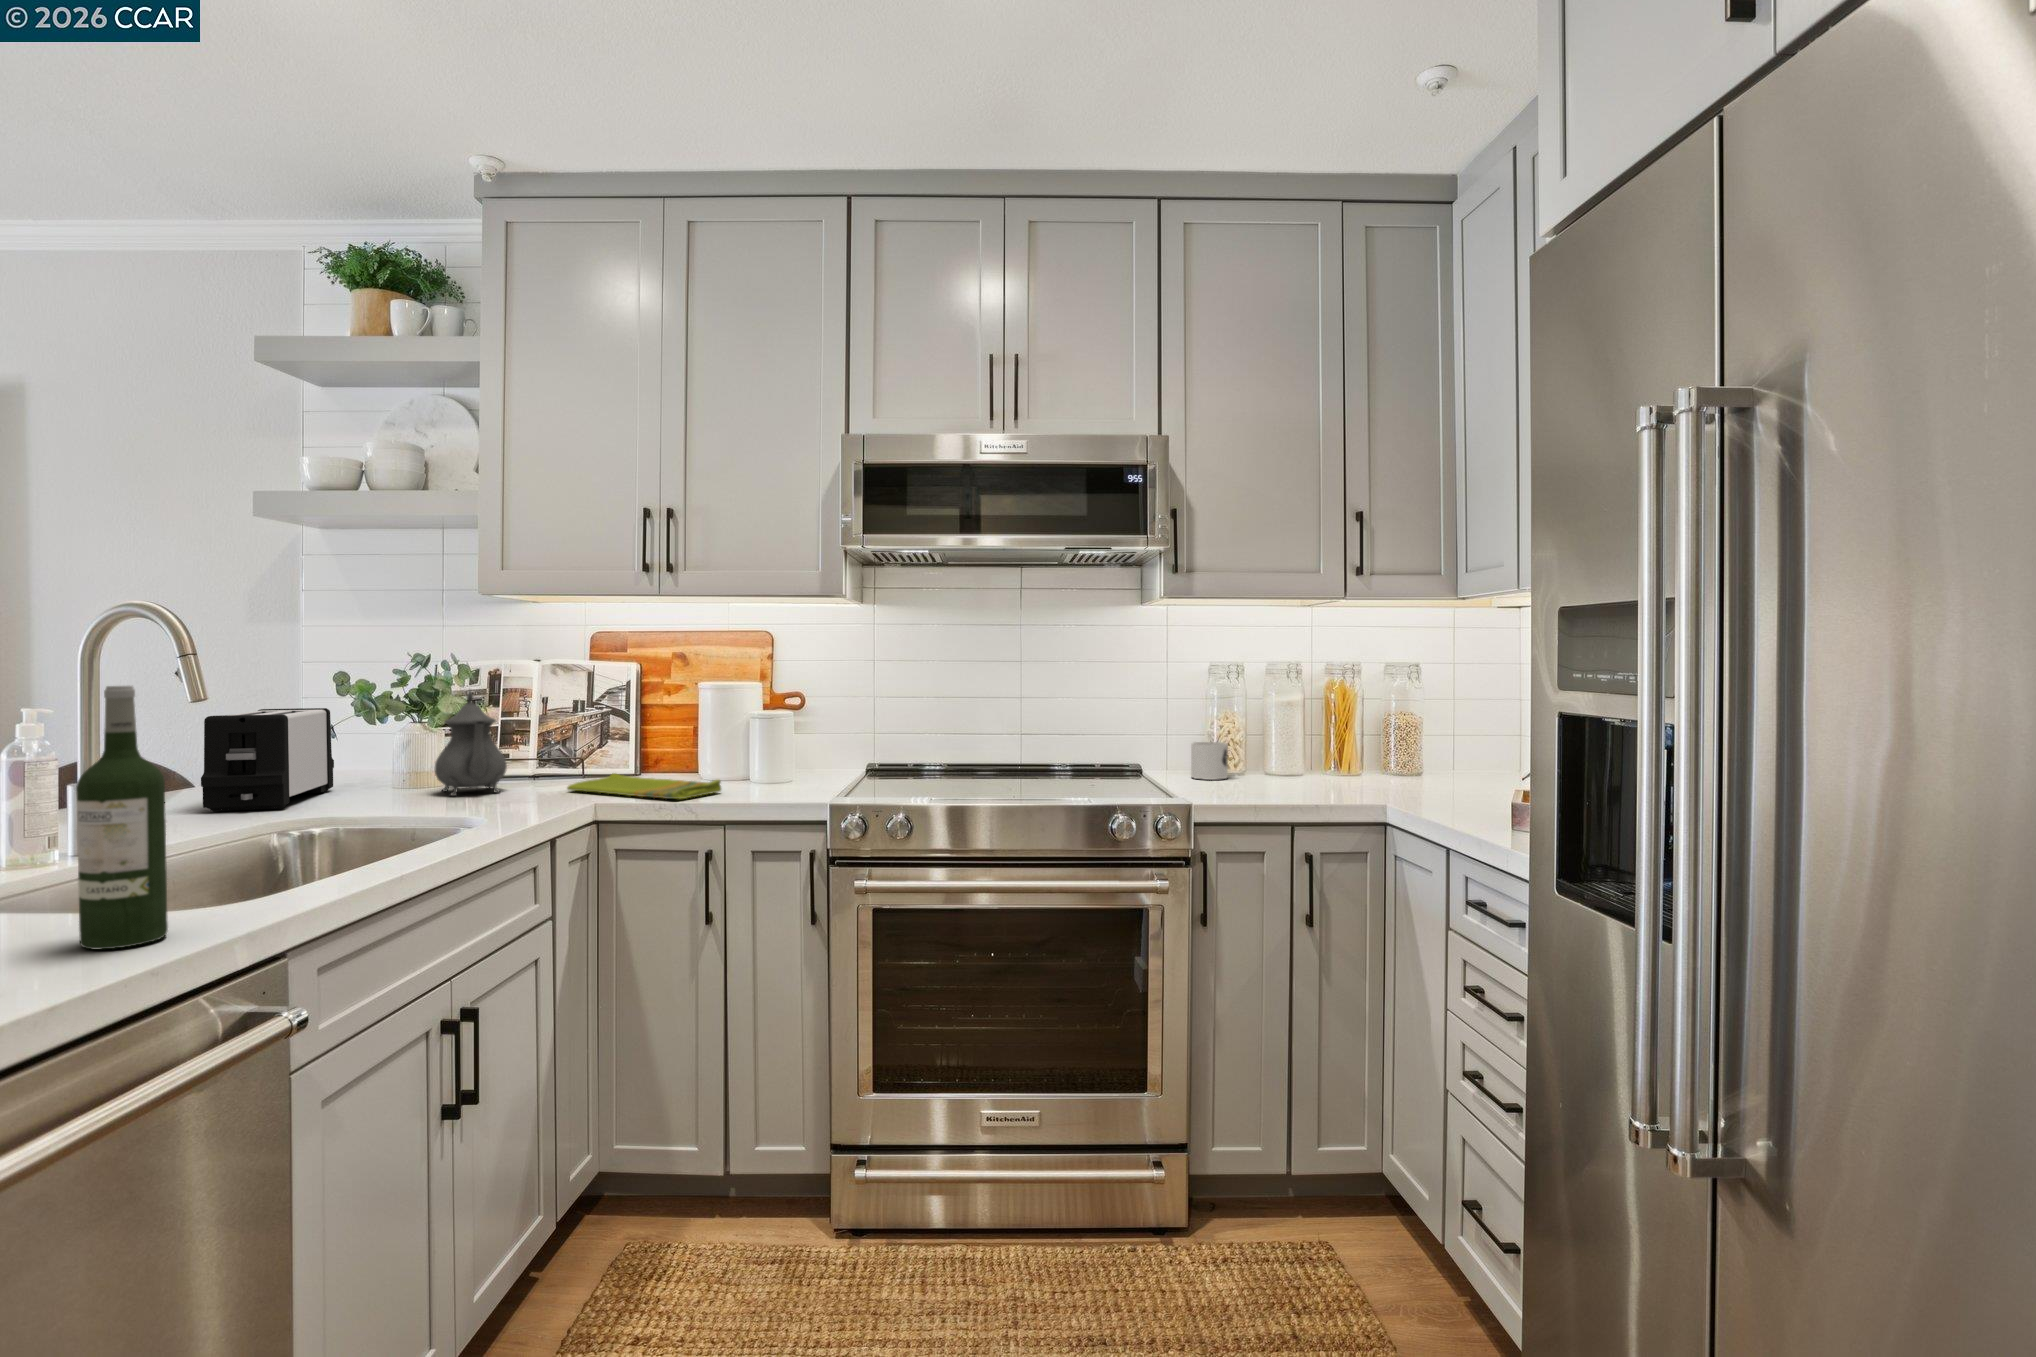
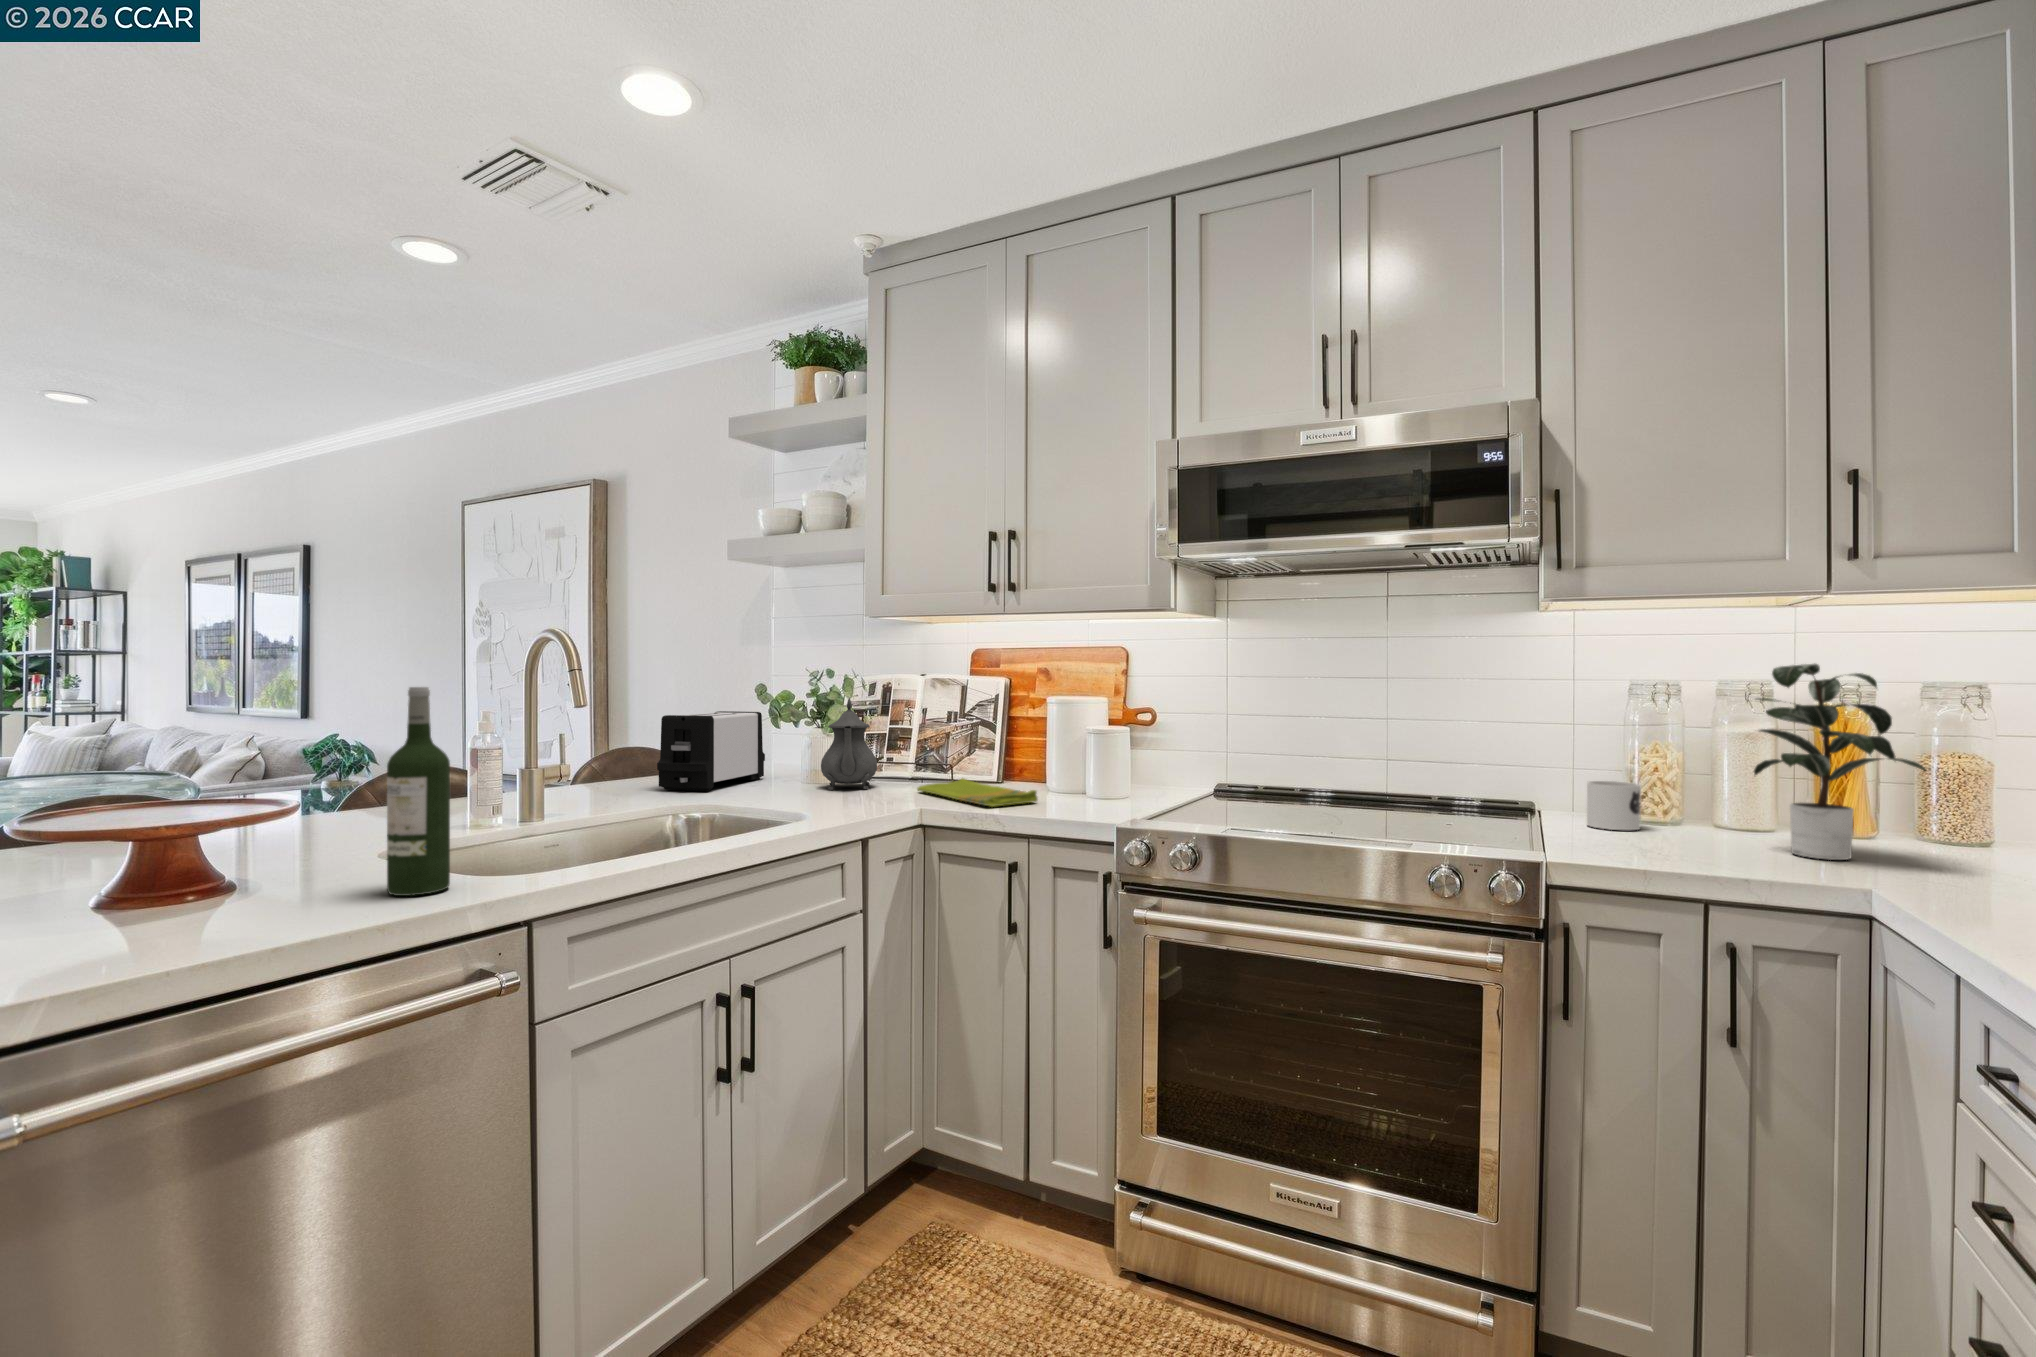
potted plant: none [1289,648,1424,789] -> present [1754,663,1926,860]

